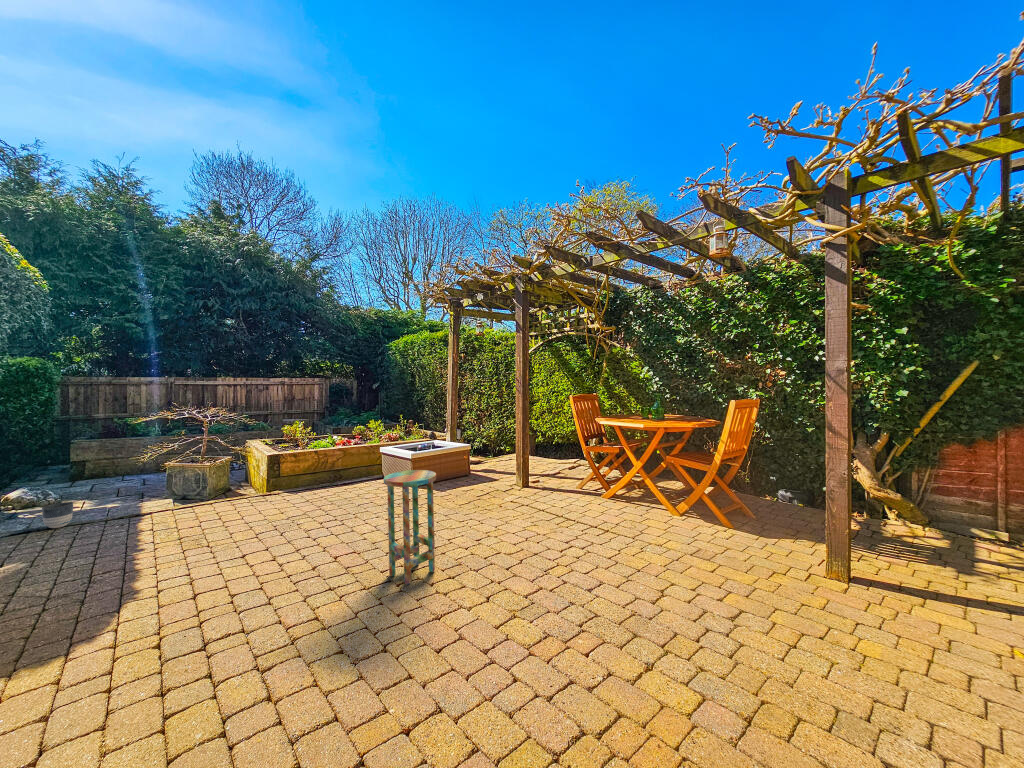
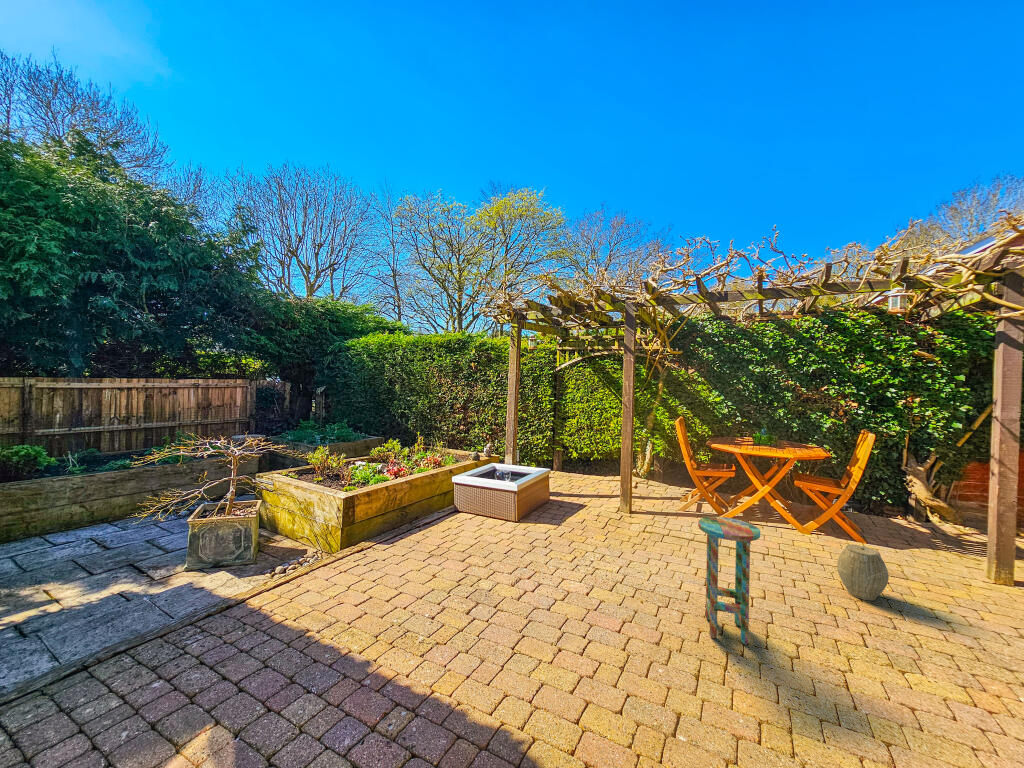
planter: present [42,502,73,528] -> none [32,606,84,657]
woven basket: none [588,515,632,576] -> present [837,544,889,601]

